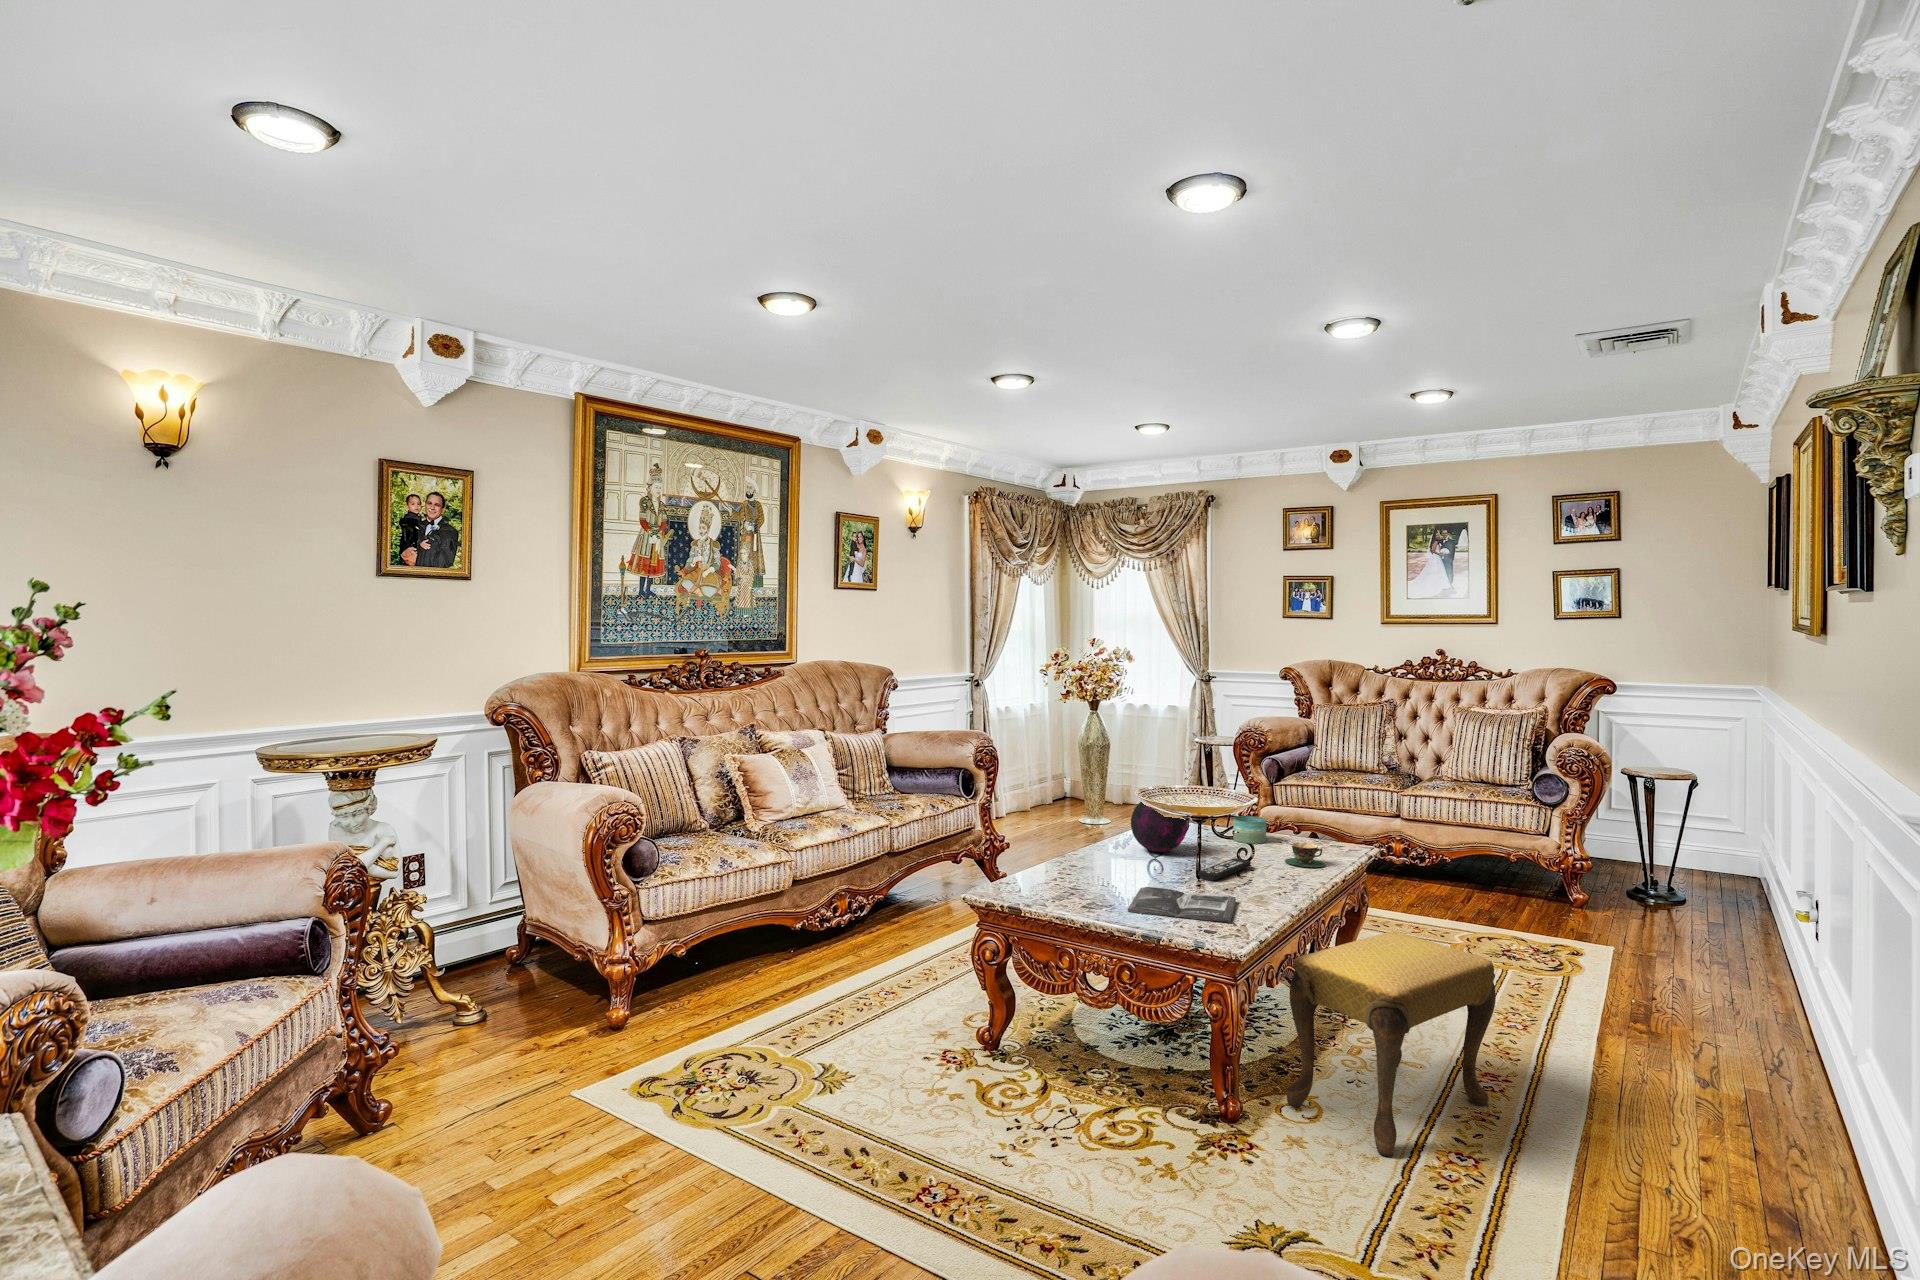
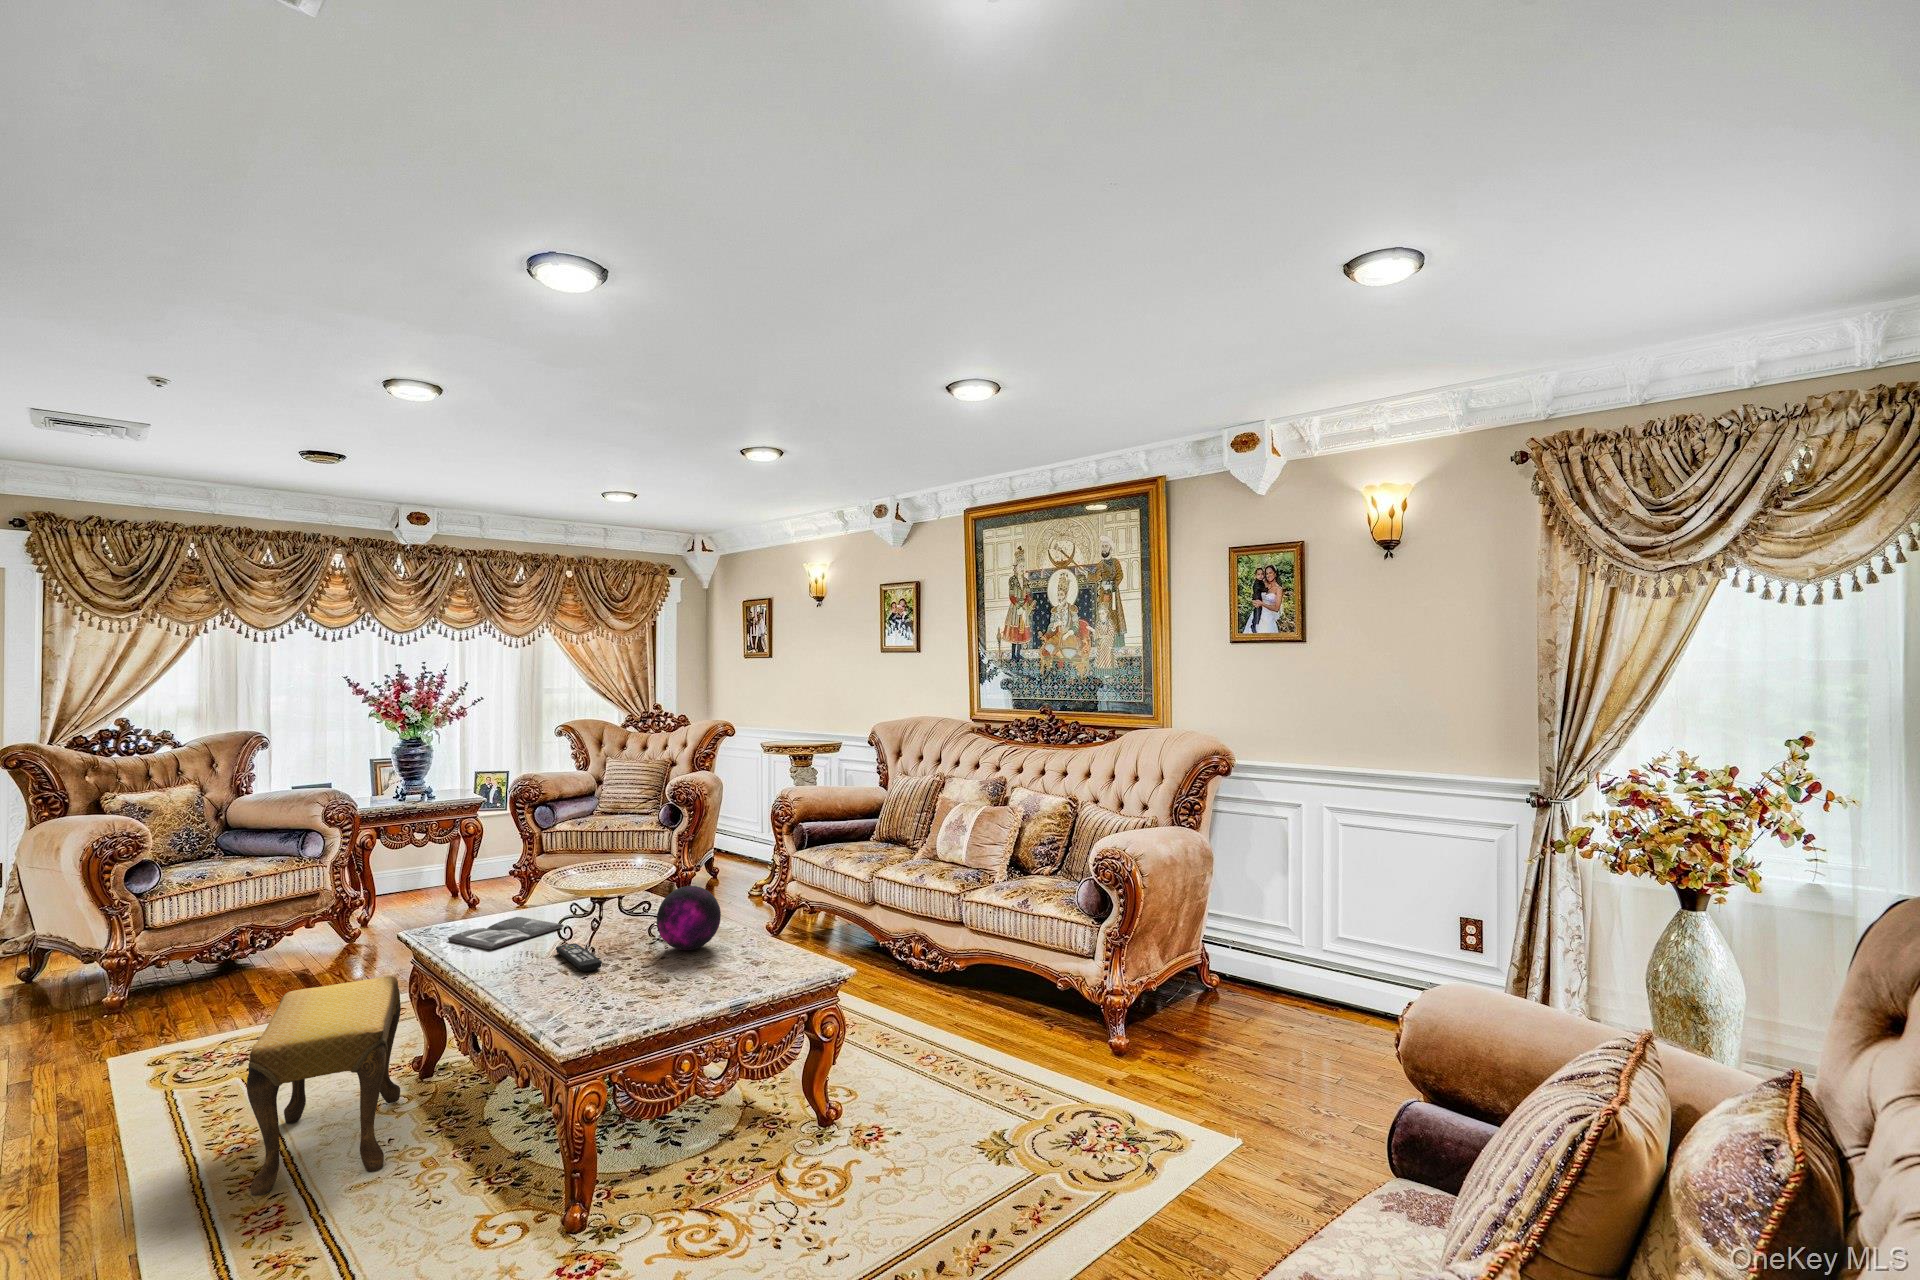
candle: present [1233,816,1266,844] -> none [680,960,724,1003]
teacup: present [1285,842,1325,867] -> none [541,972,593,1009]

